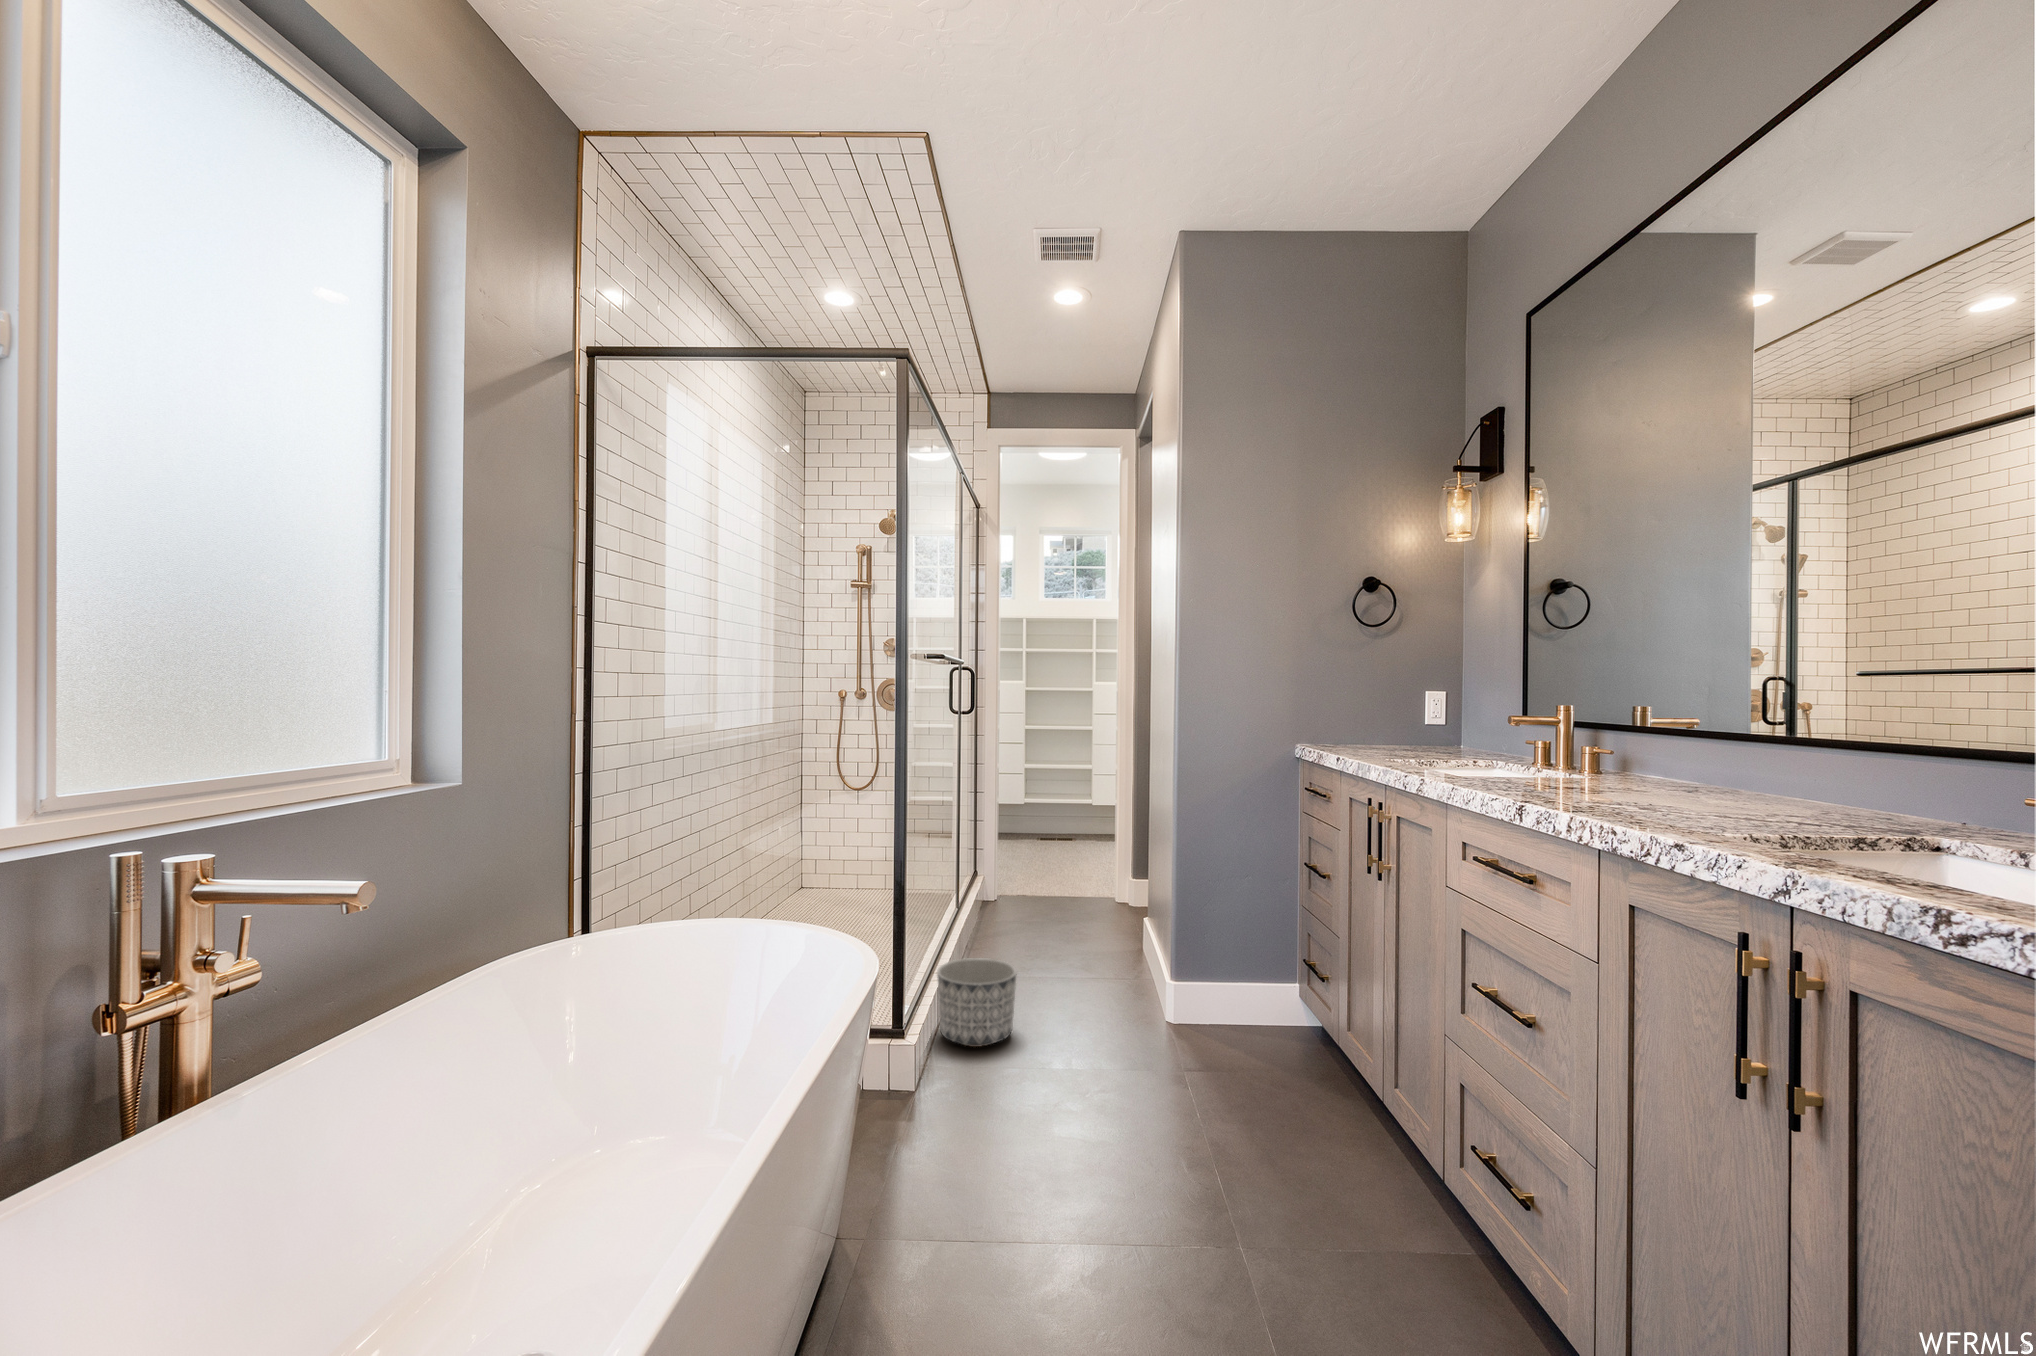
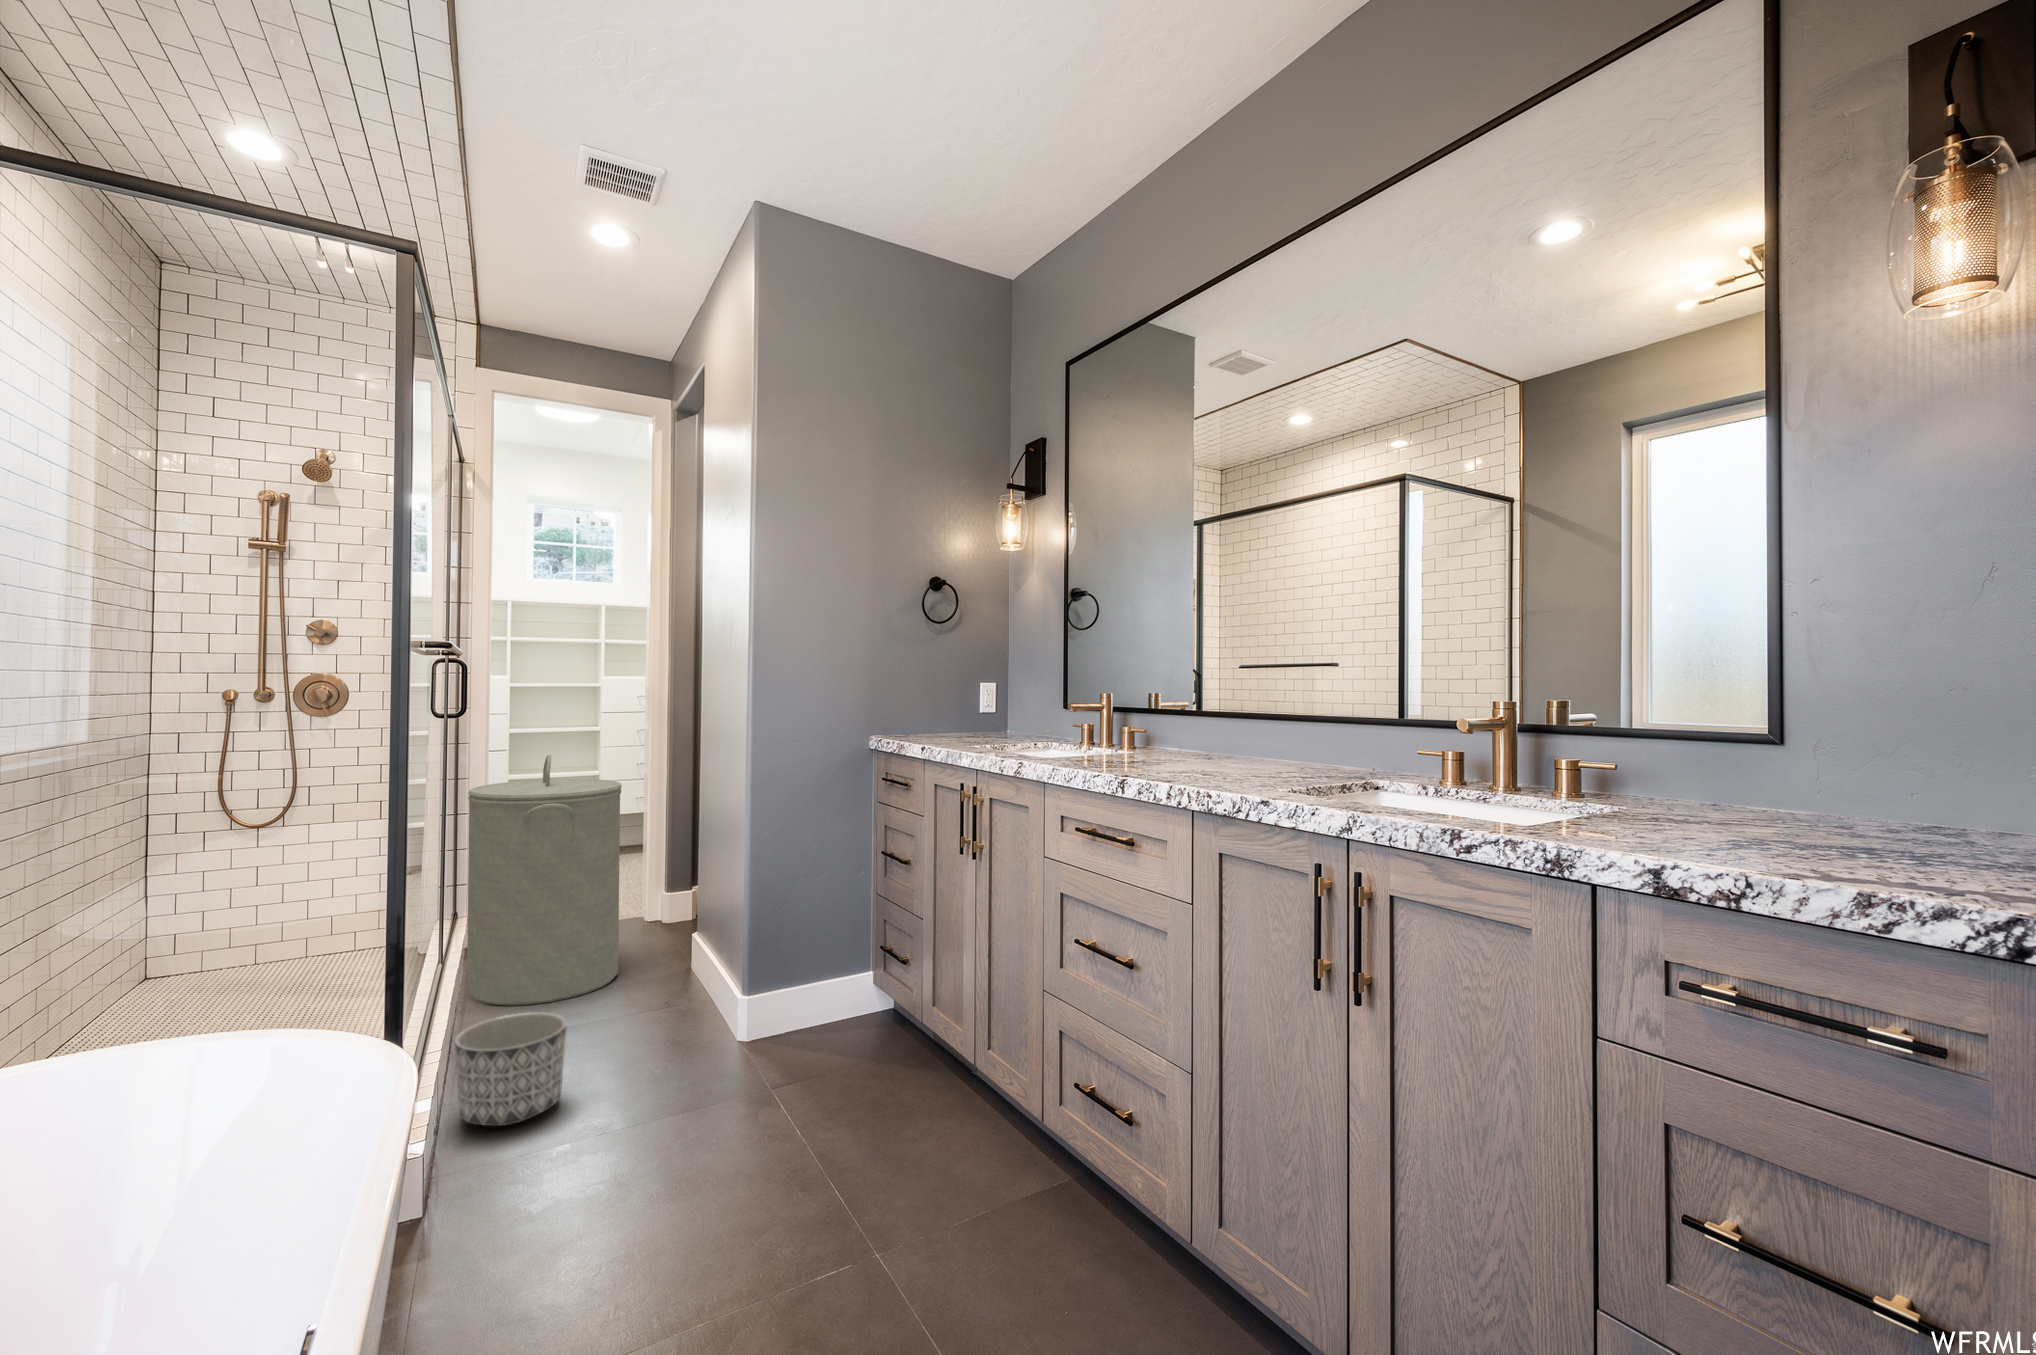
laundry hamper: none [972,748,1086,956] -> present [467,755,622,1006]

